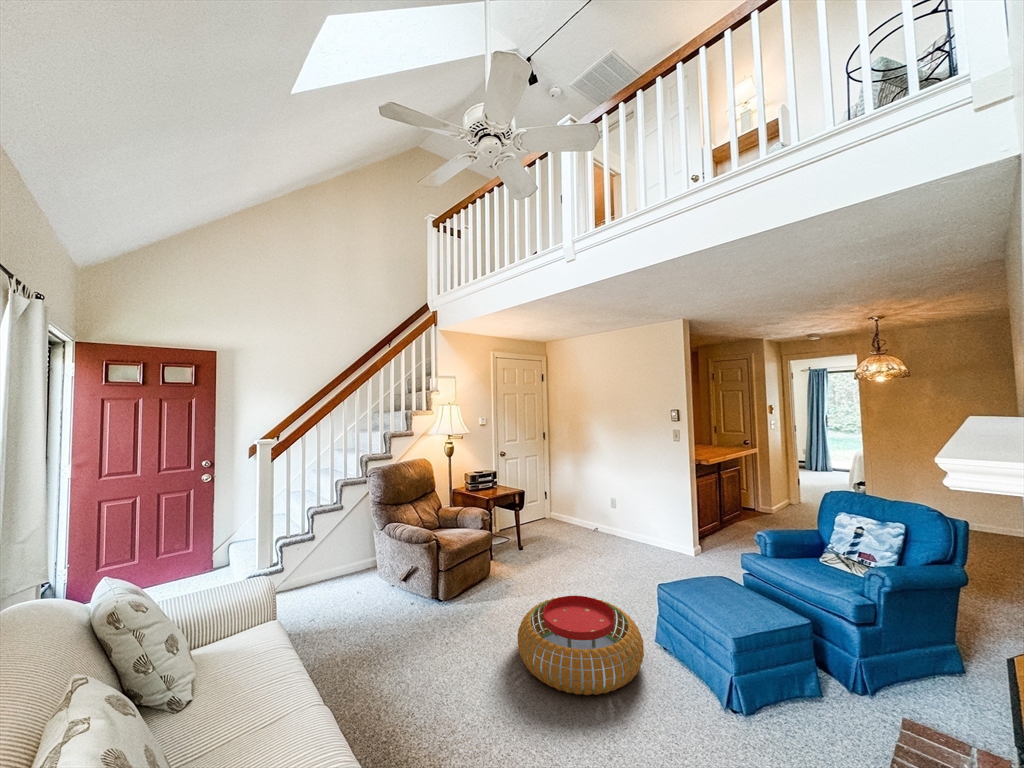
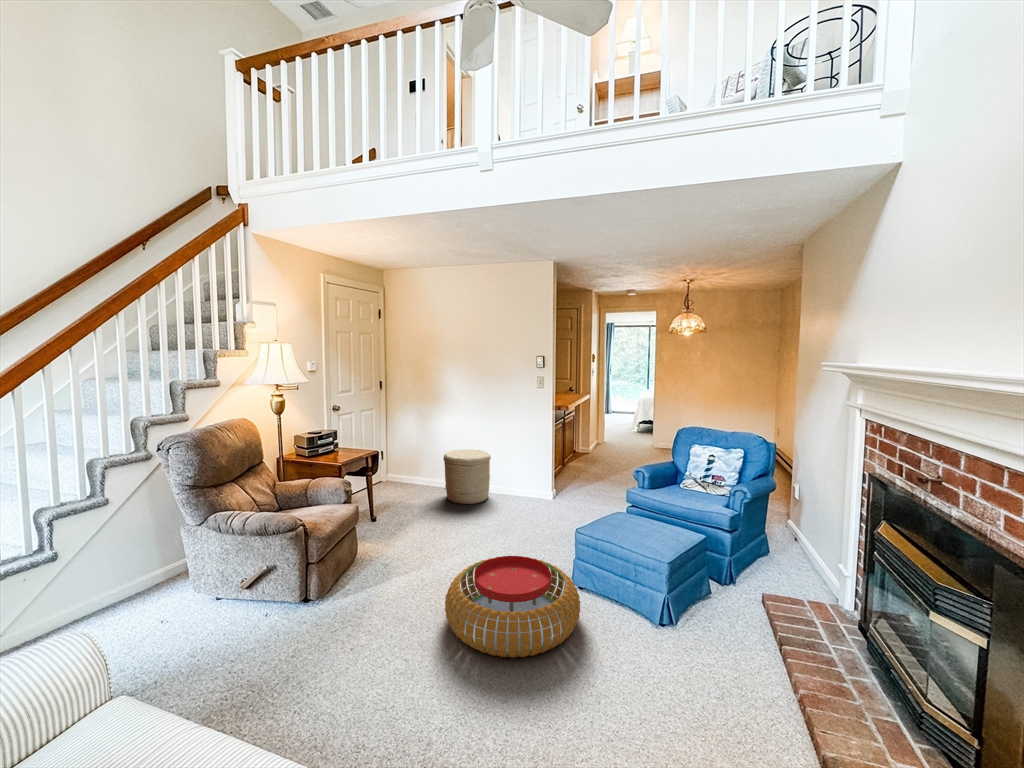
woven basket: none [584,495,628,548] -> present [443,449,491,504]

